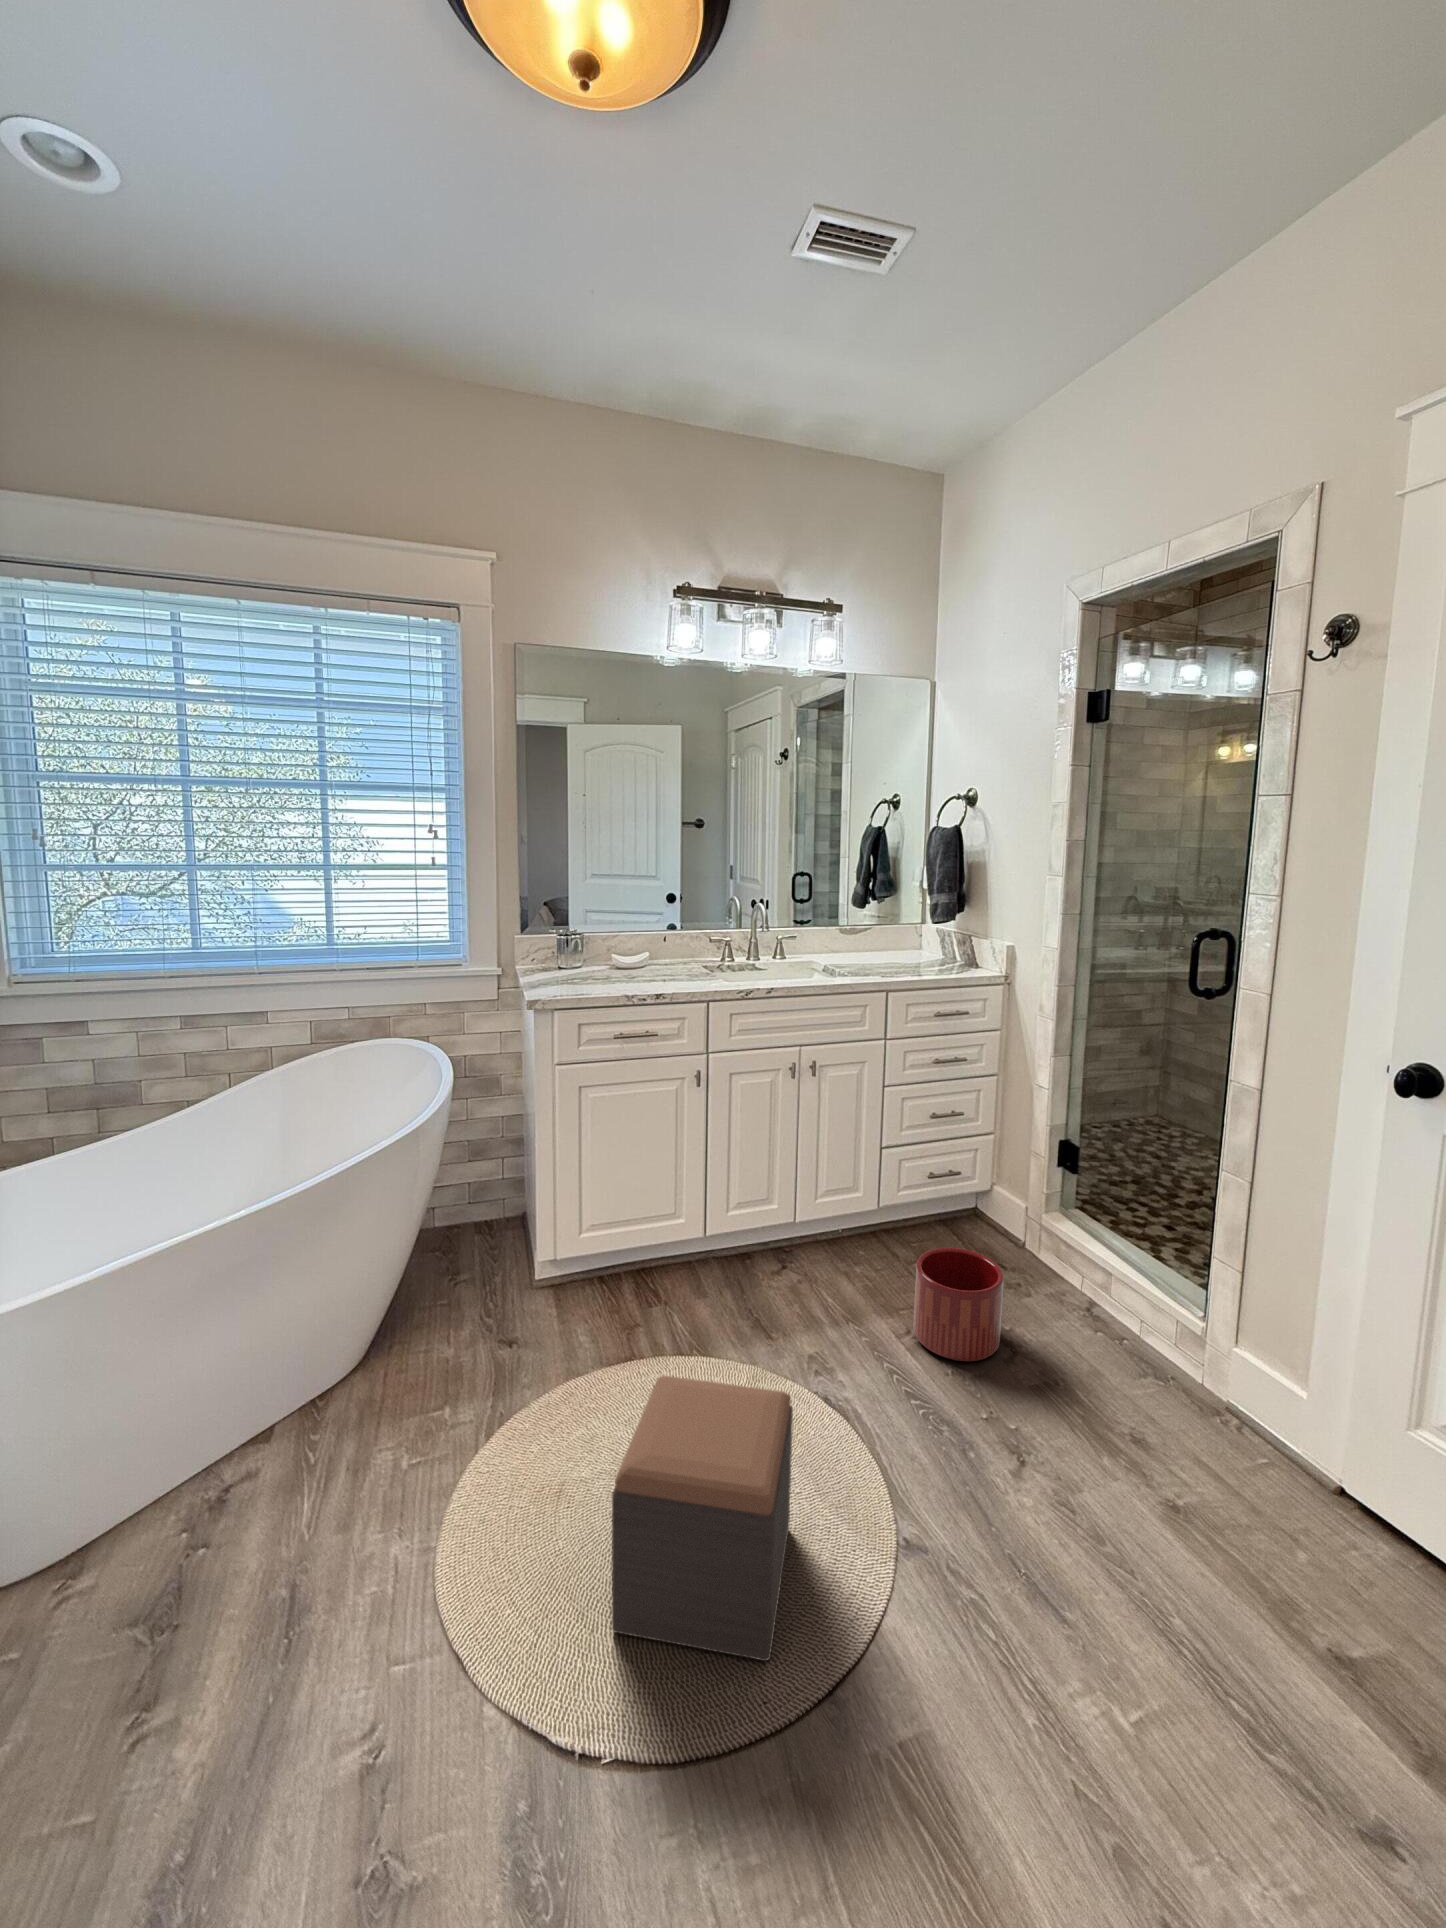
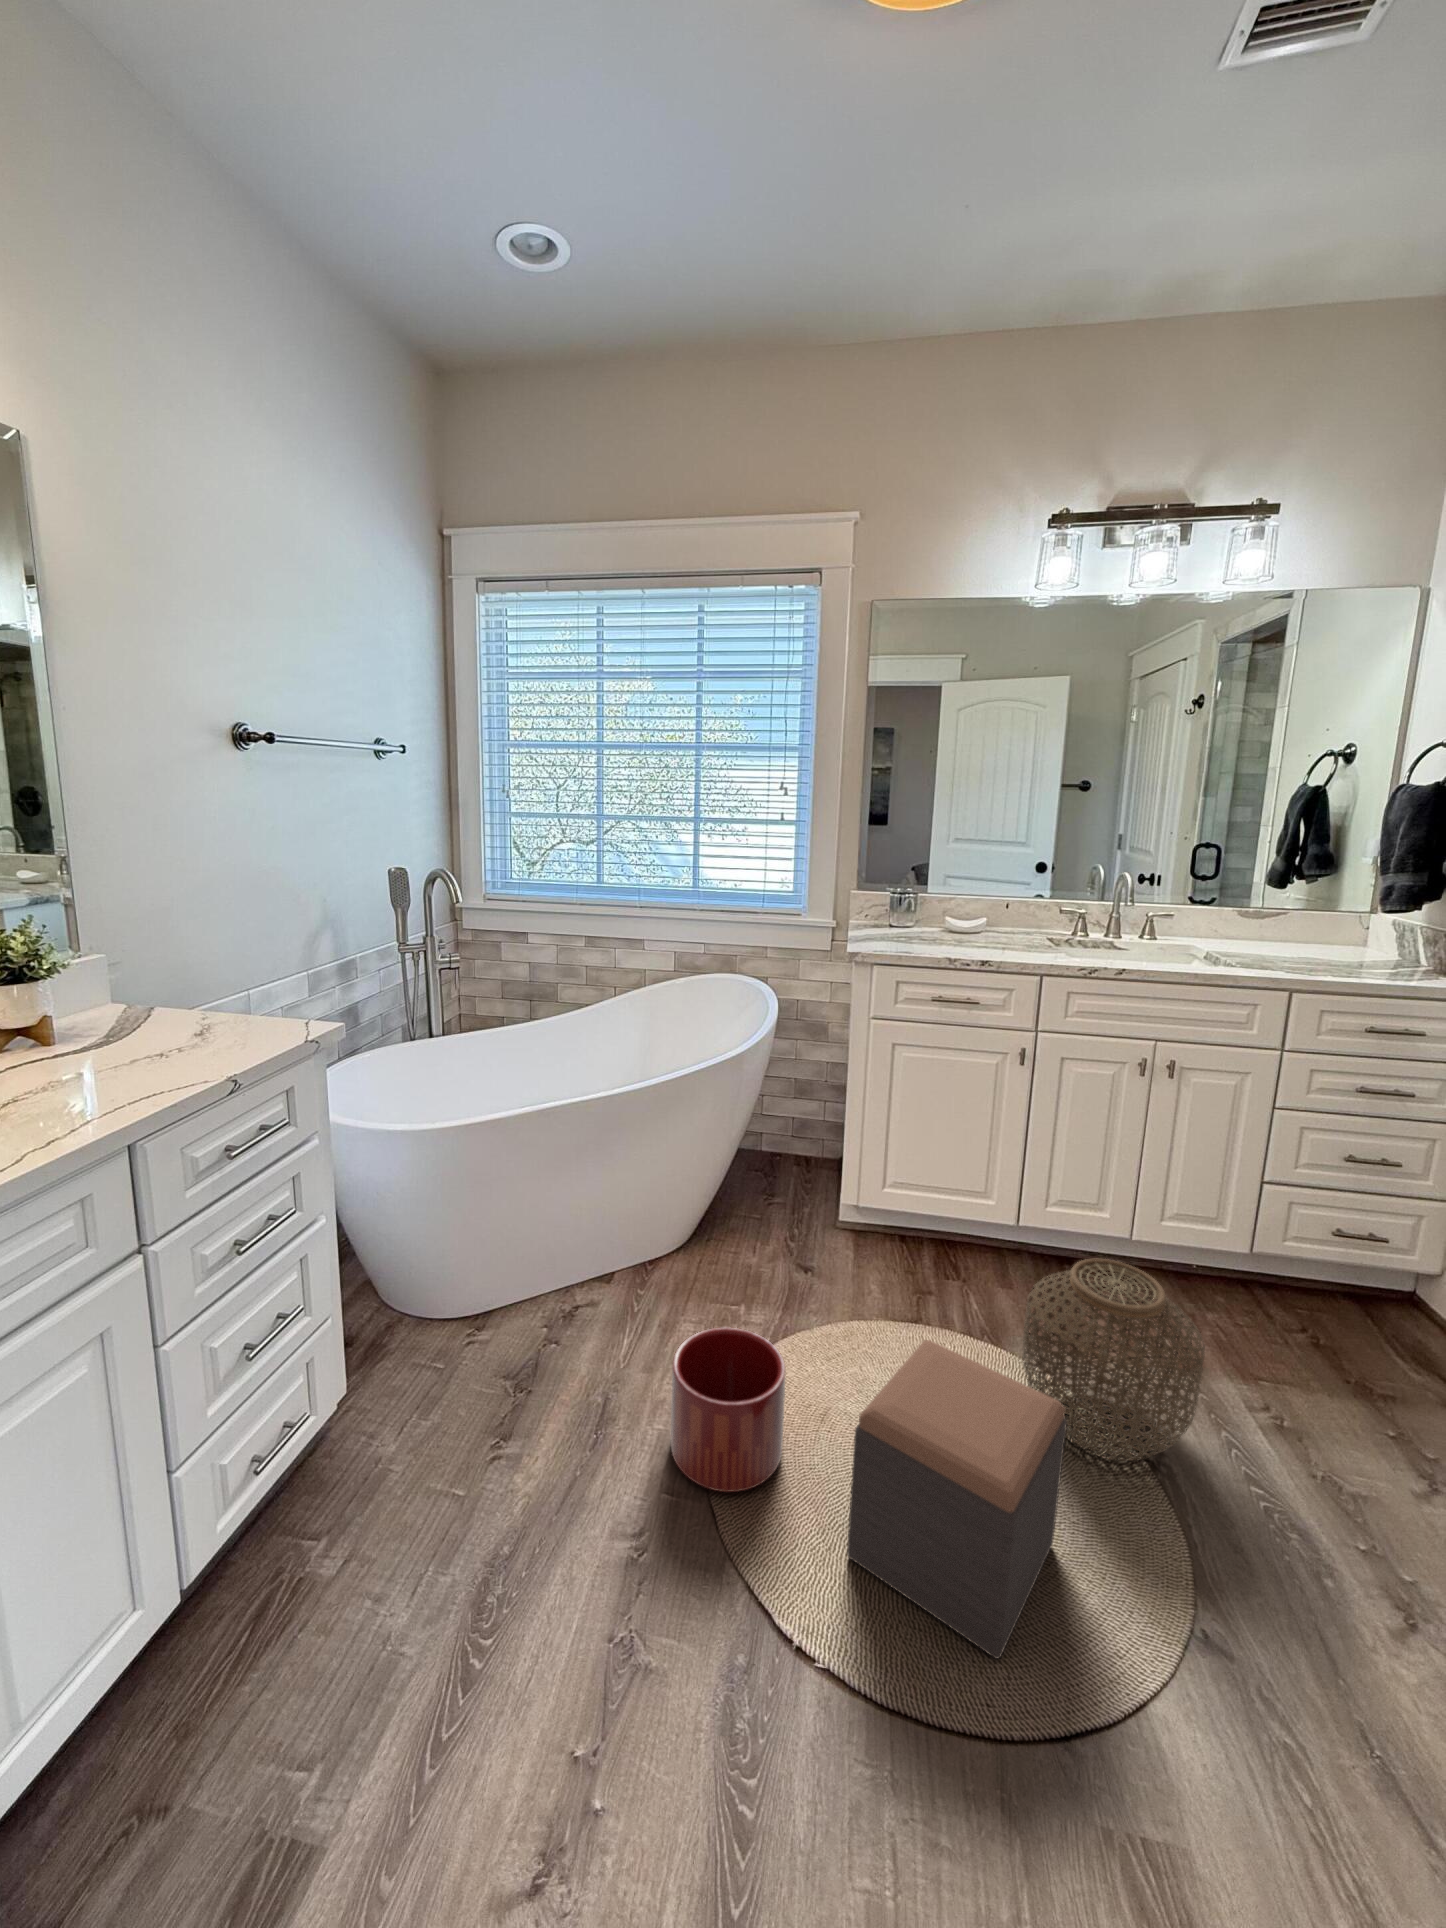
woven basket: none [734,1248,877,1428] -> present [1023,1259,1205,1461]
planter: present [913,1248,1004,1361] -> present [671,1327,785,1492]

